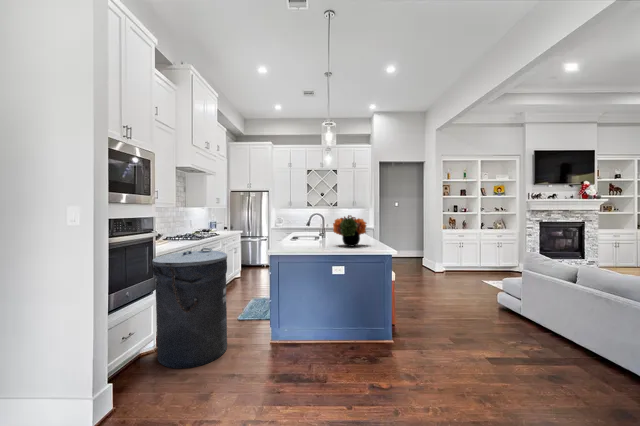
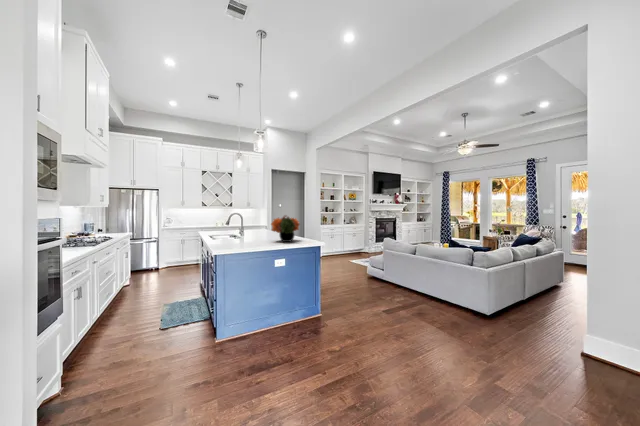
trash can: present [152,248,227,368] -> none [73,253,175,398]

